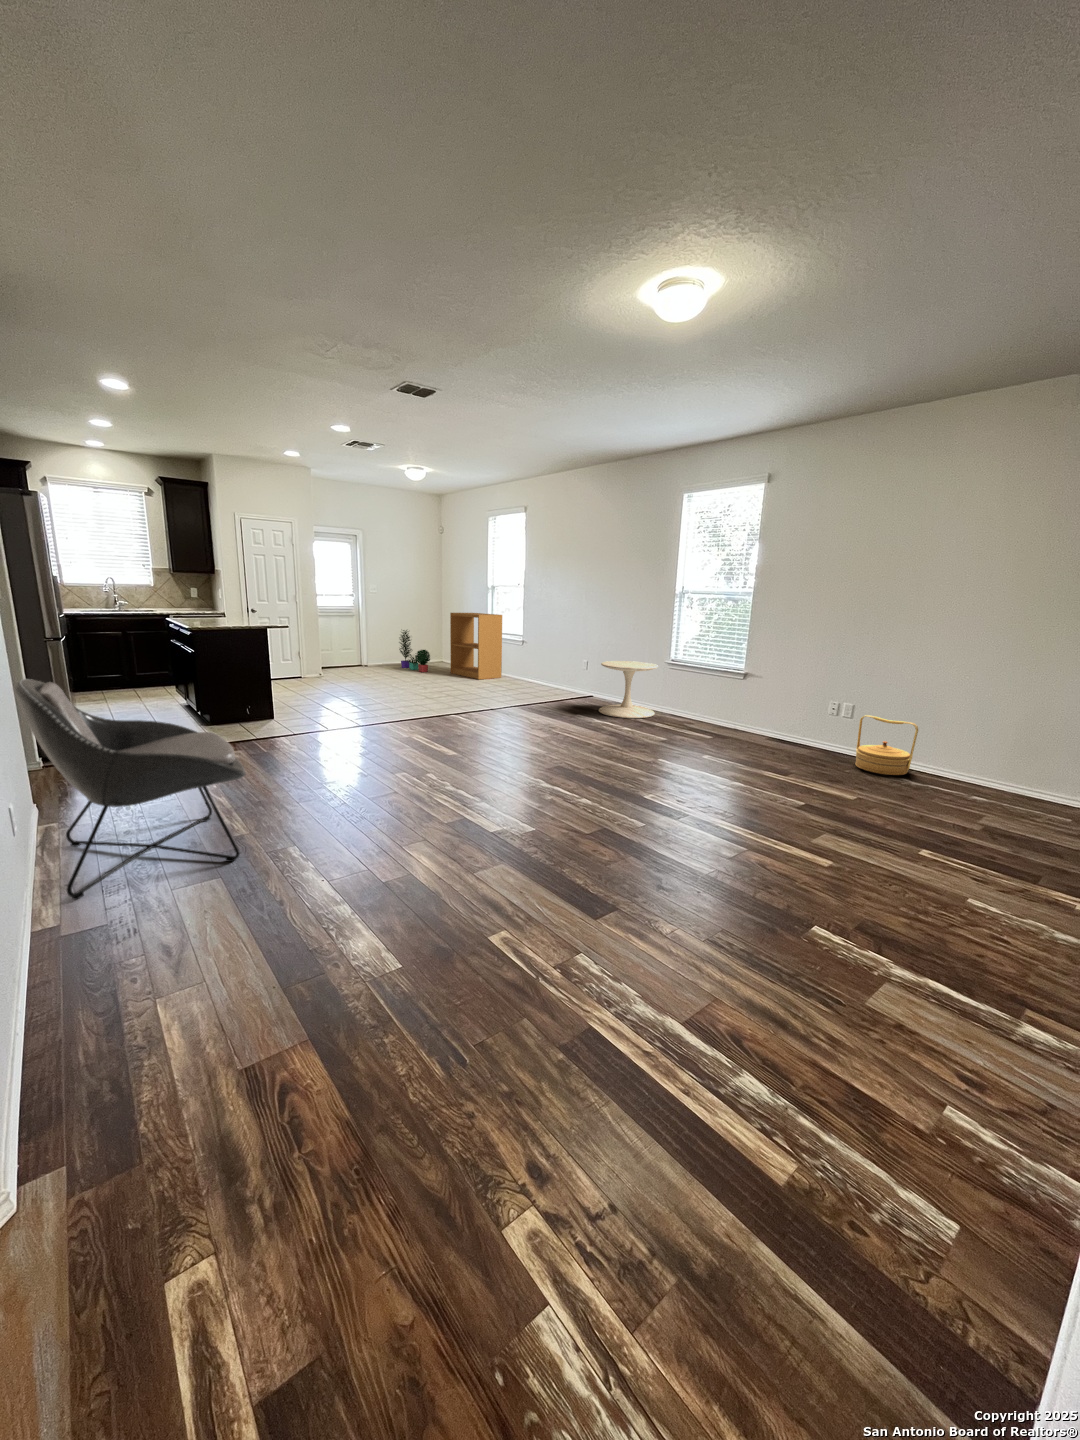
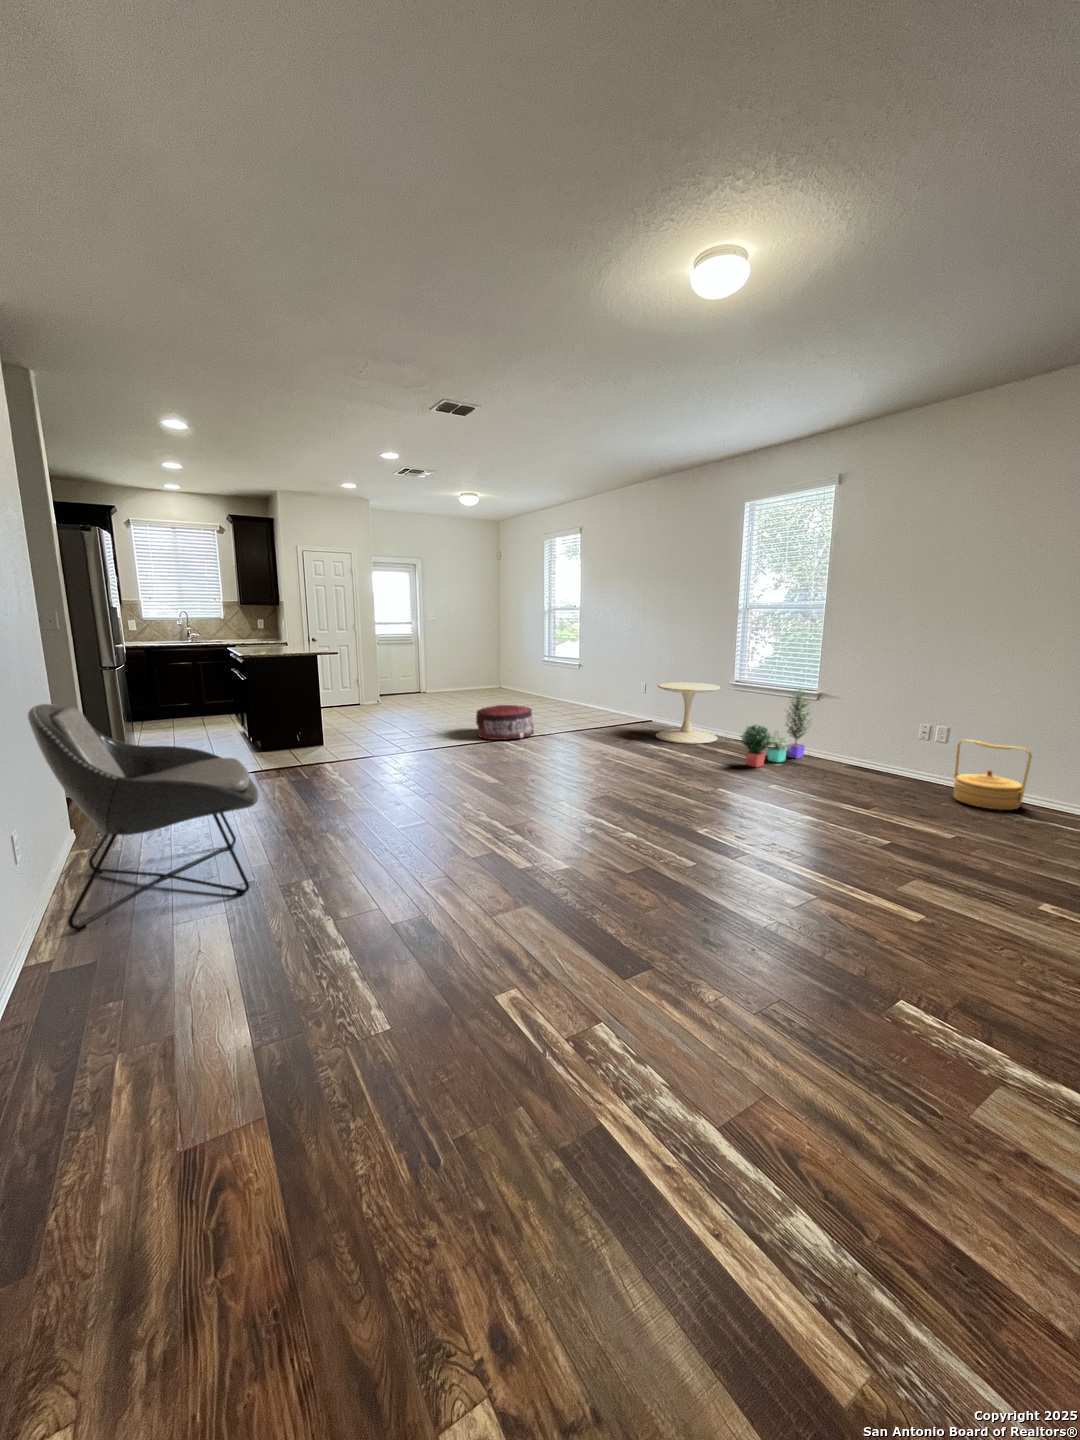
bookshelf: present [450,613,502,680] -> none [506,637,558,705]
potted plant: present [399,630,430,672] -> present [741,689,810,767]
pouf: none [427,680,484,714] -> present [476,705,534,740]

